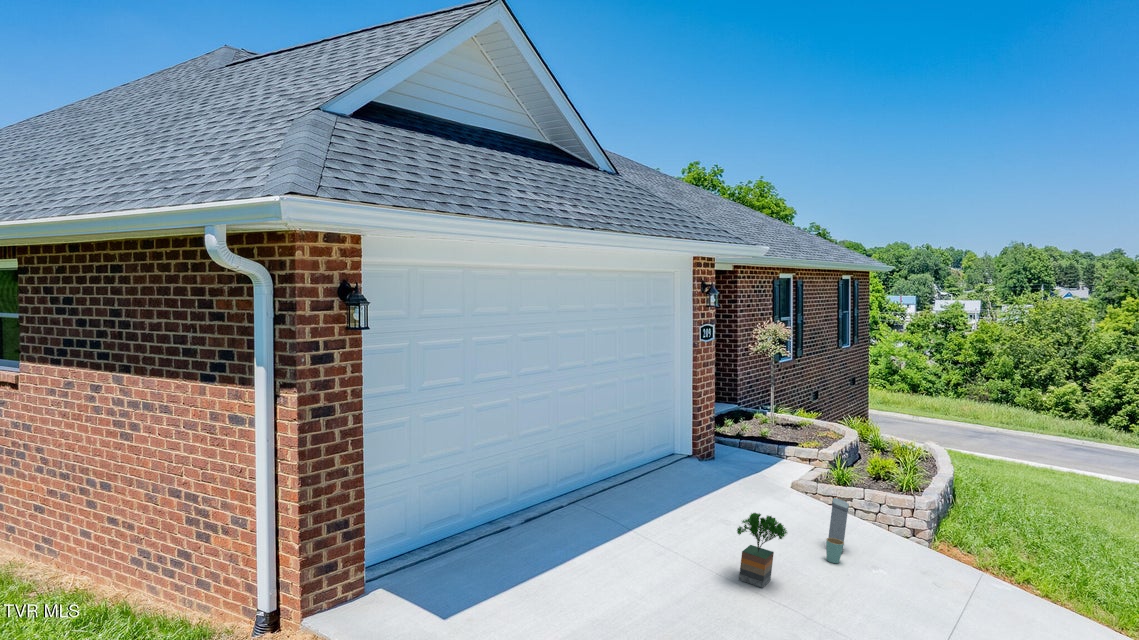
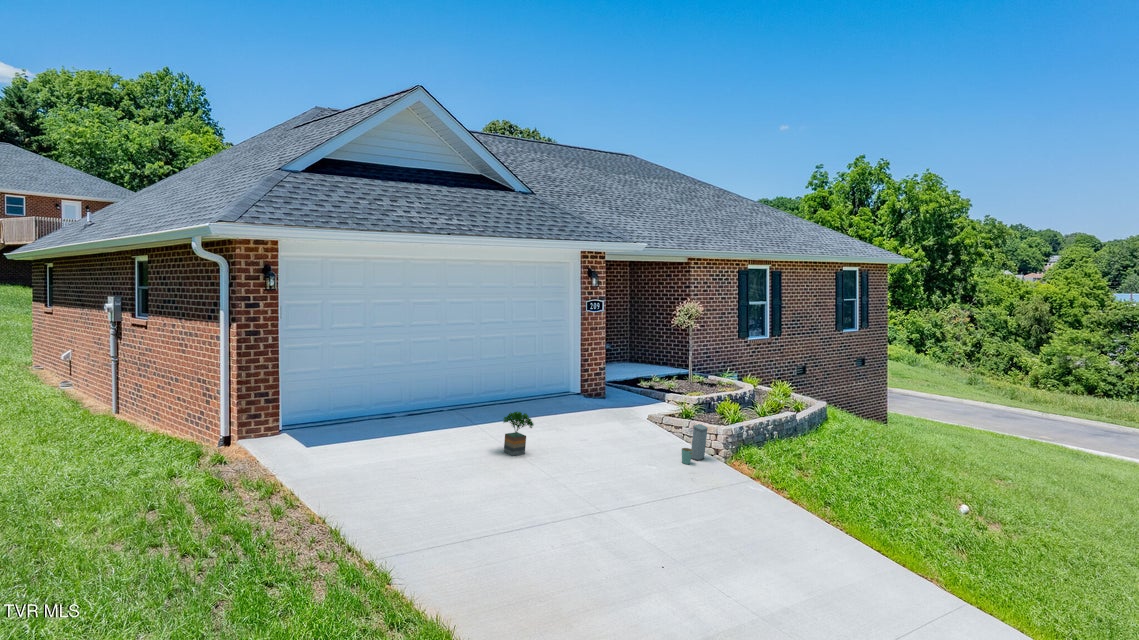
trash can: present [826,498,849,563] -> present [682,424,708,464]

